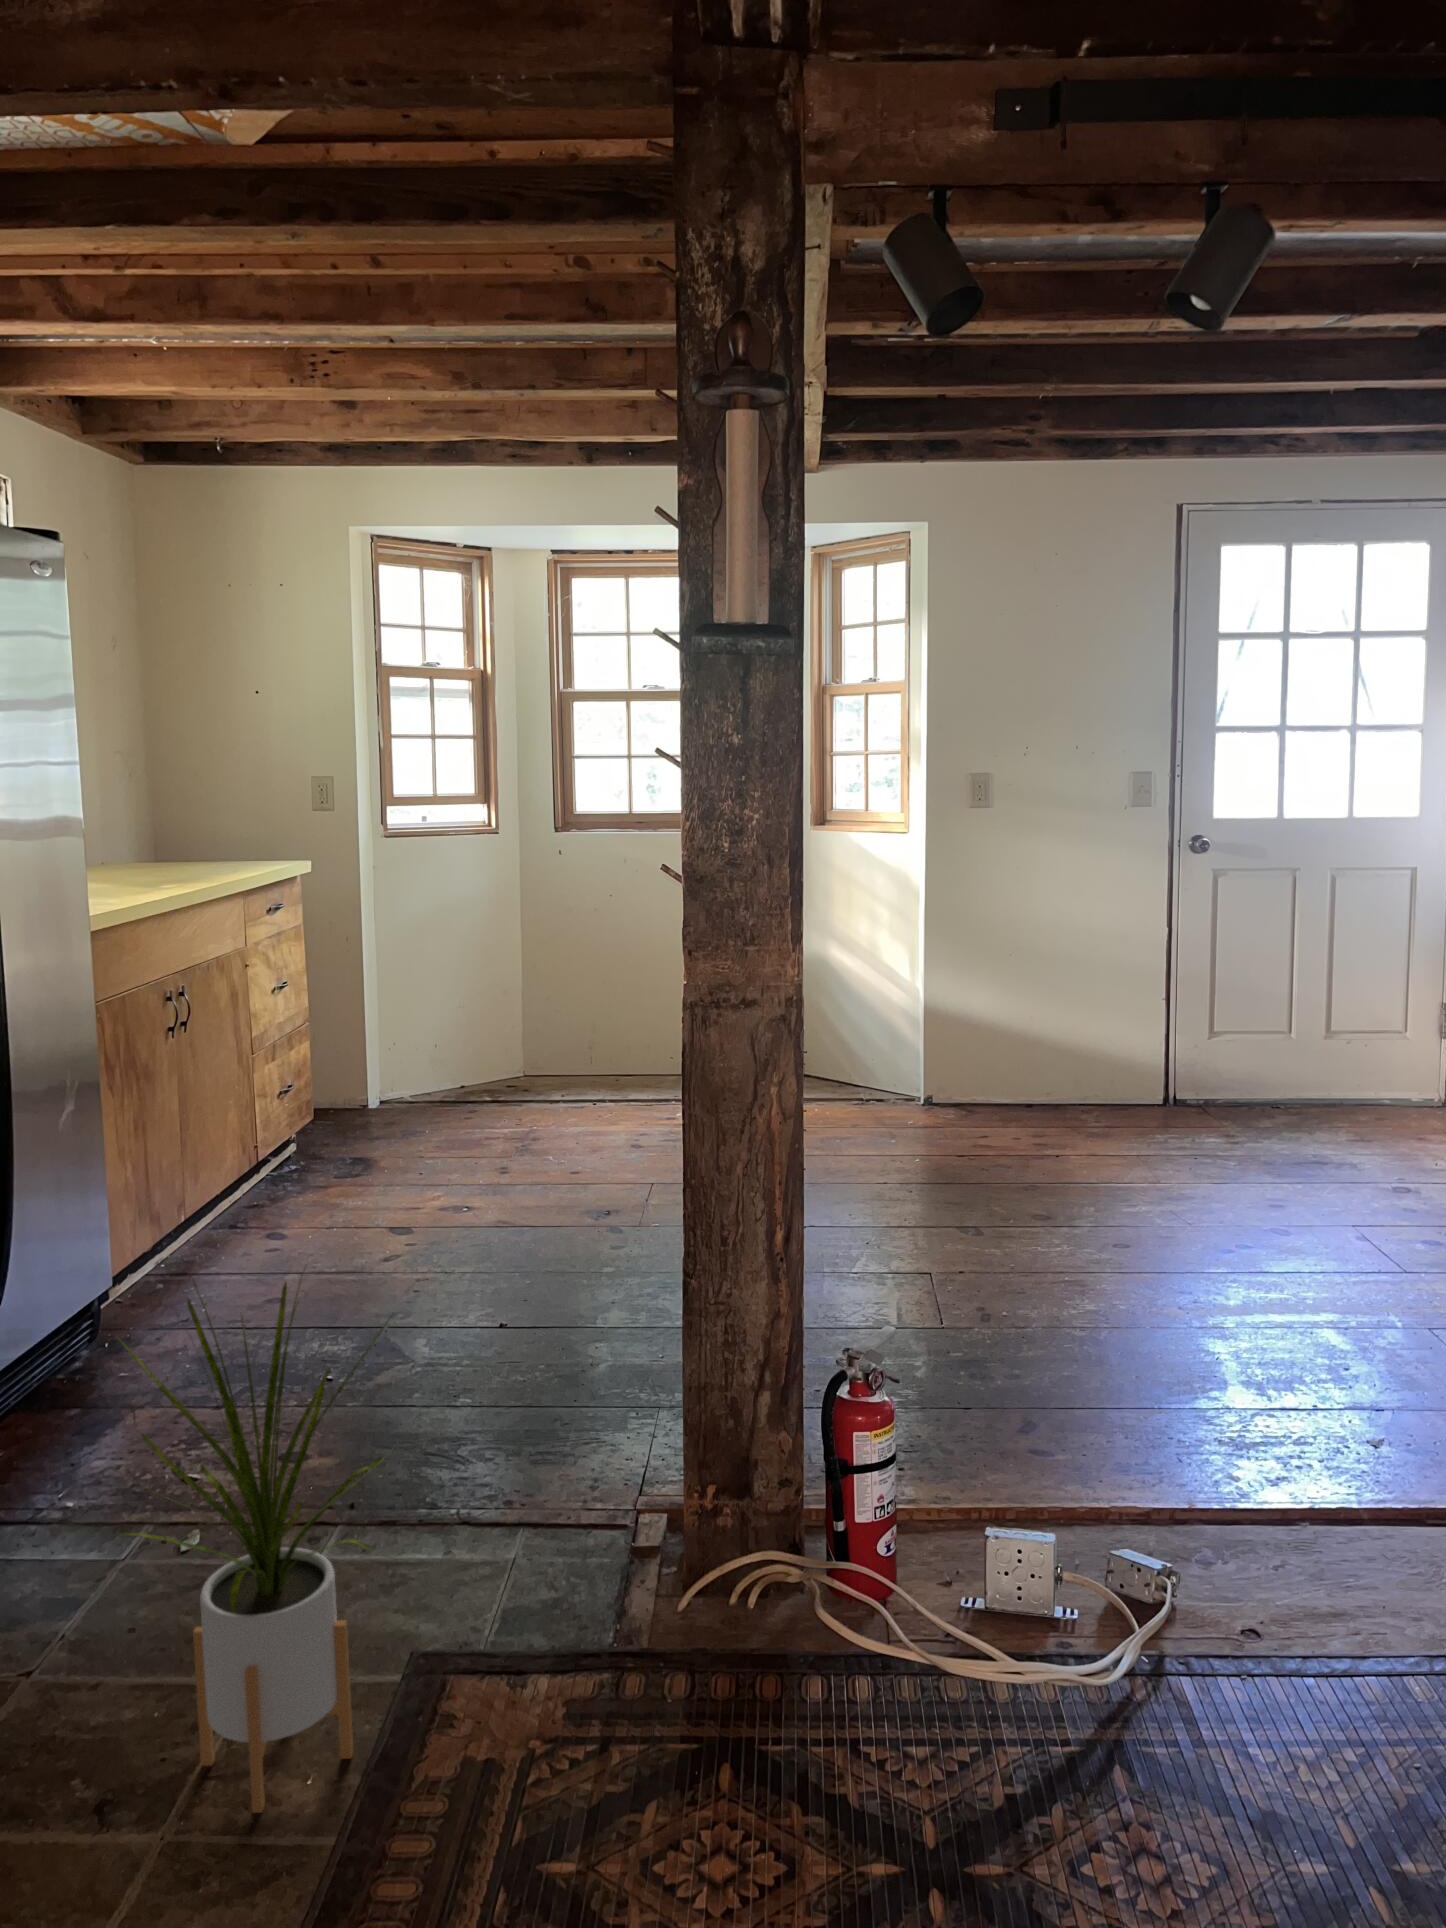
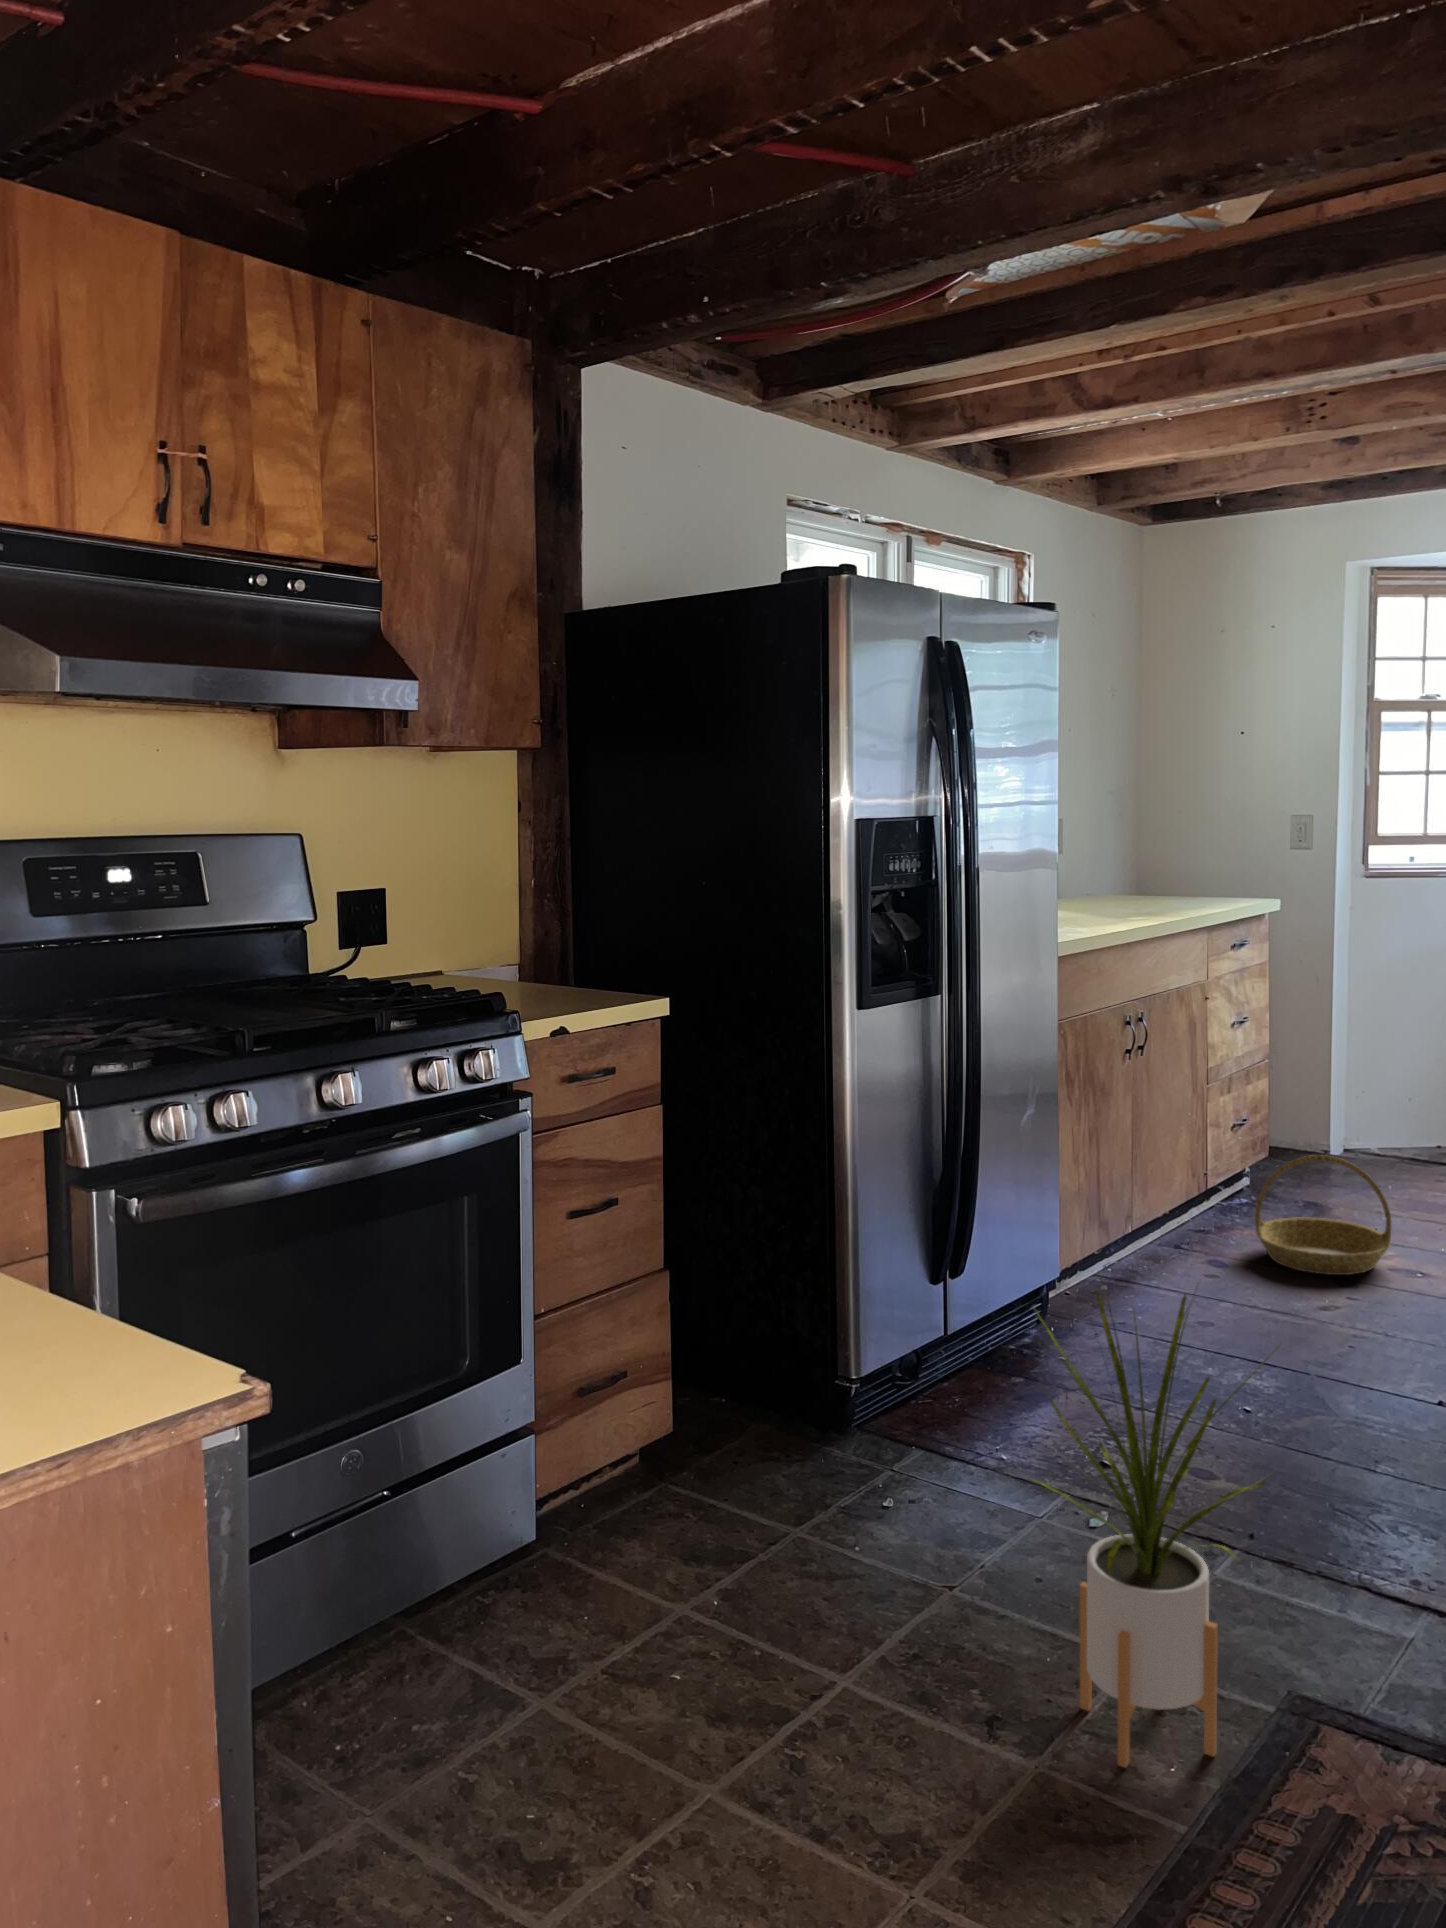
basket: none [310,1109,437,1225] -> present [1255,1155,1391,1275]

